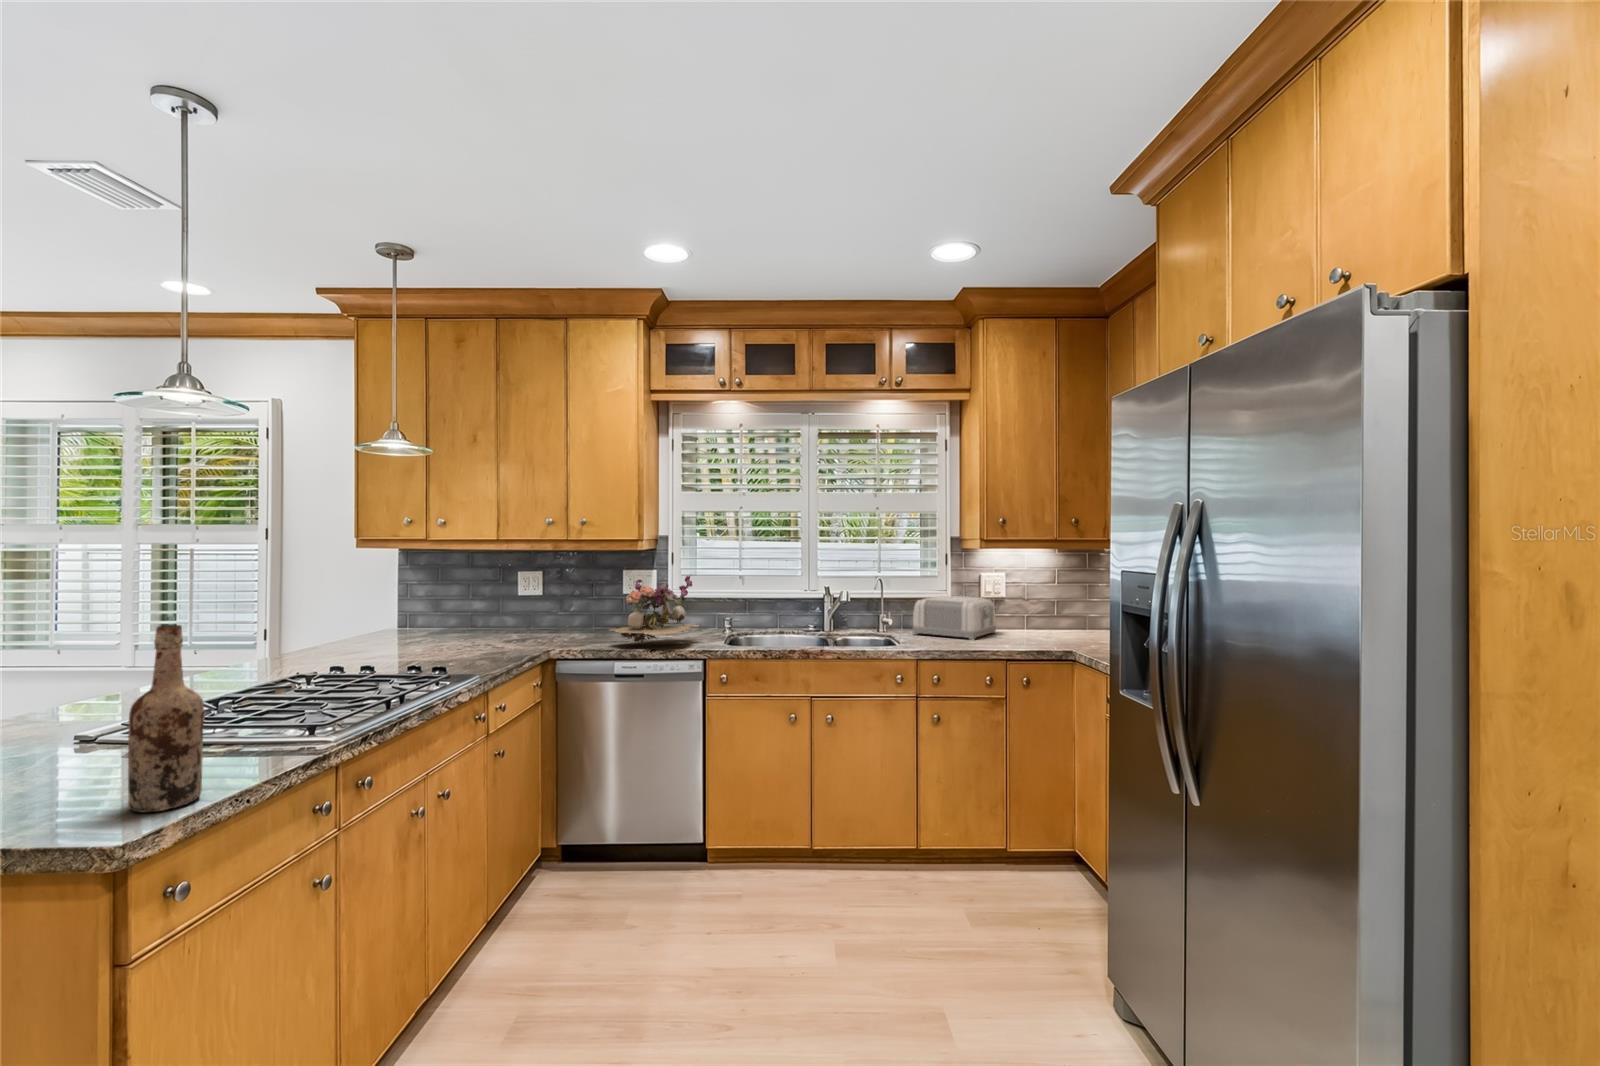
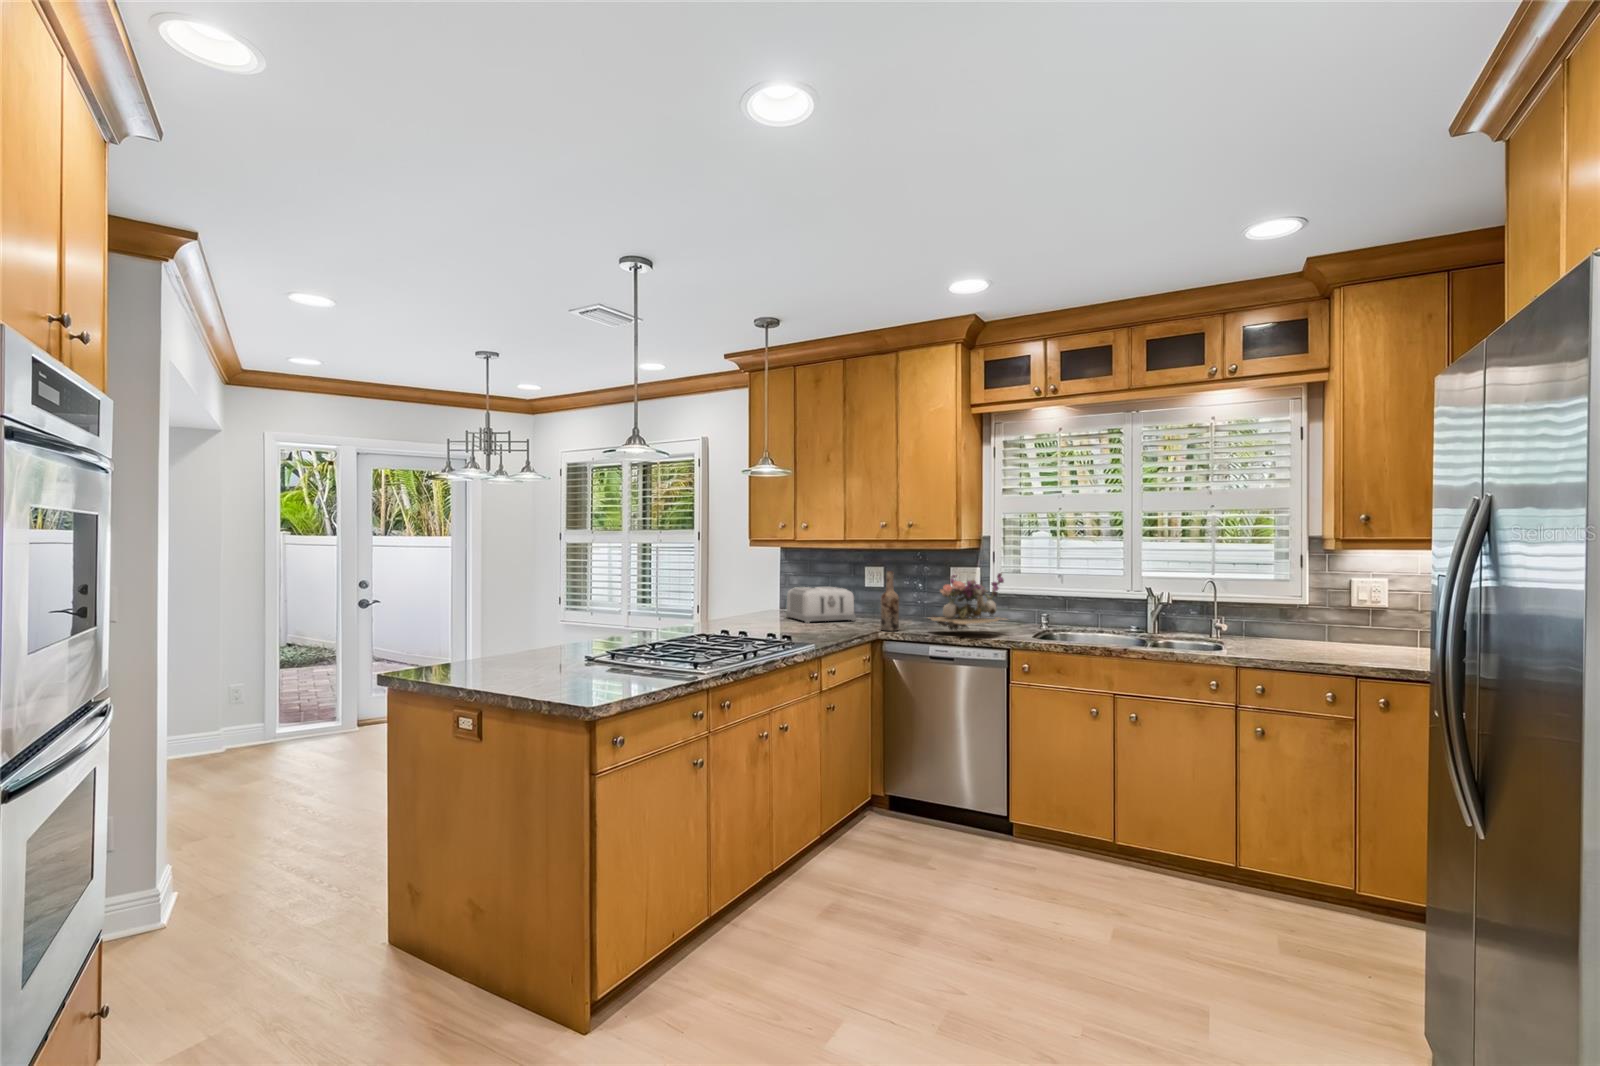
toaster: present [913,596,996,640] -> present [786,587,856,623]
wine bottle: present [128,625,204,812] -> present [881,571,899,631]

